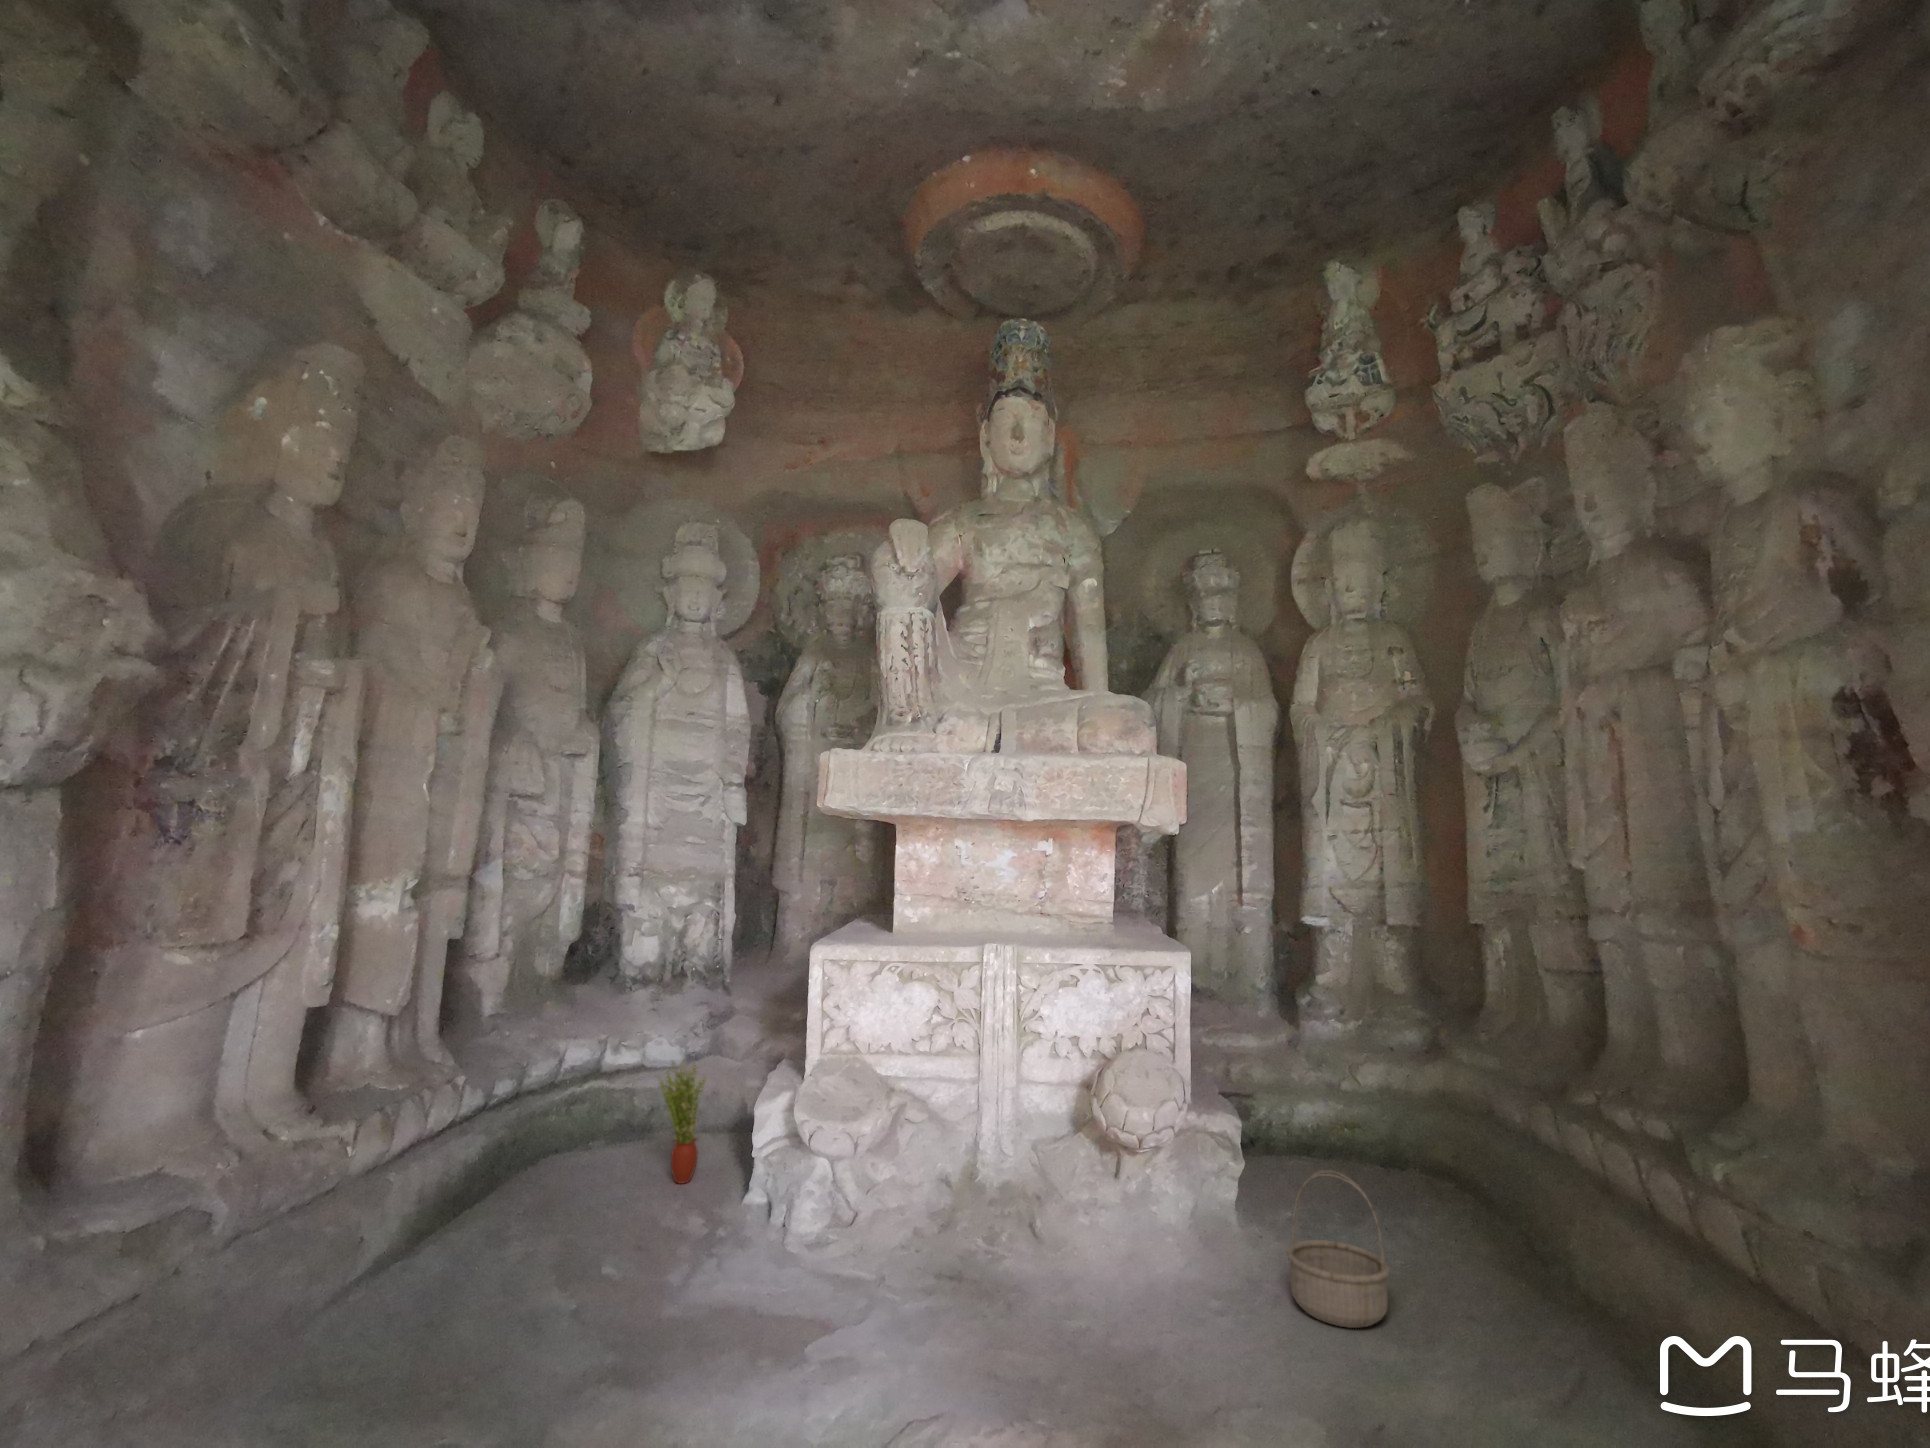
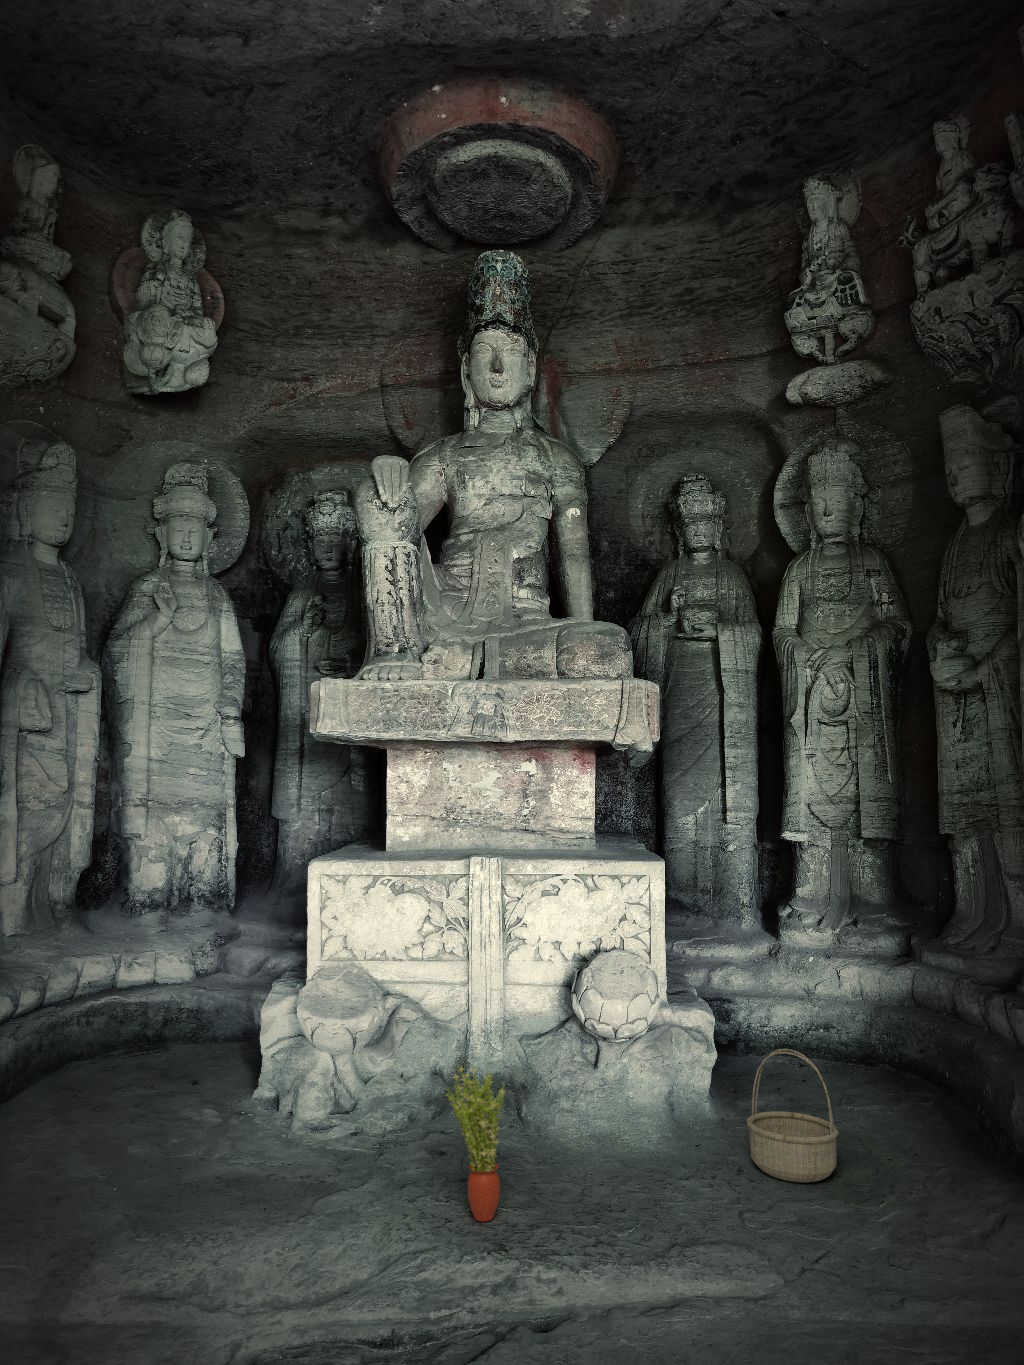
potted plant: present [661,1060,706,1184] -> present [447,1066,505,1221]

